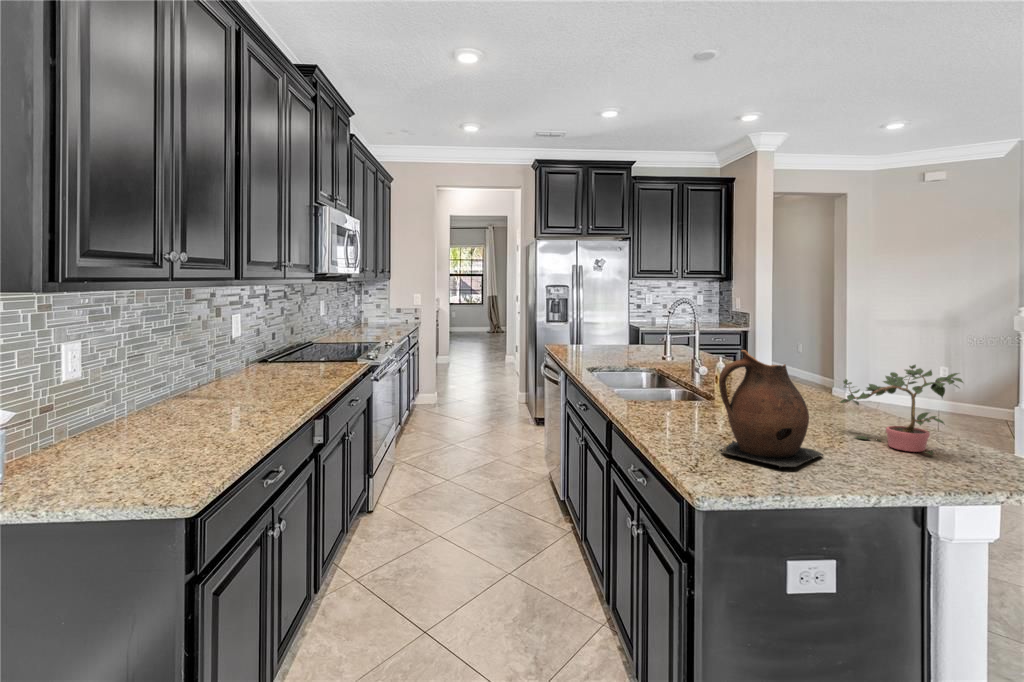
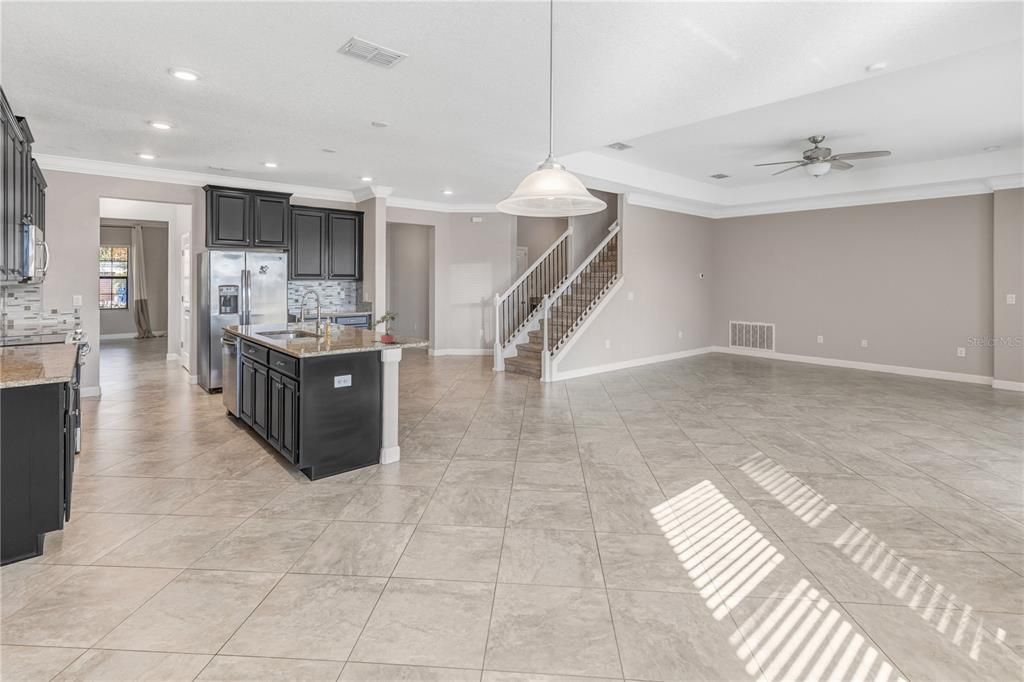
ceramic pitcher: present [719,350,823,468] -> none [311,306,353,348]

